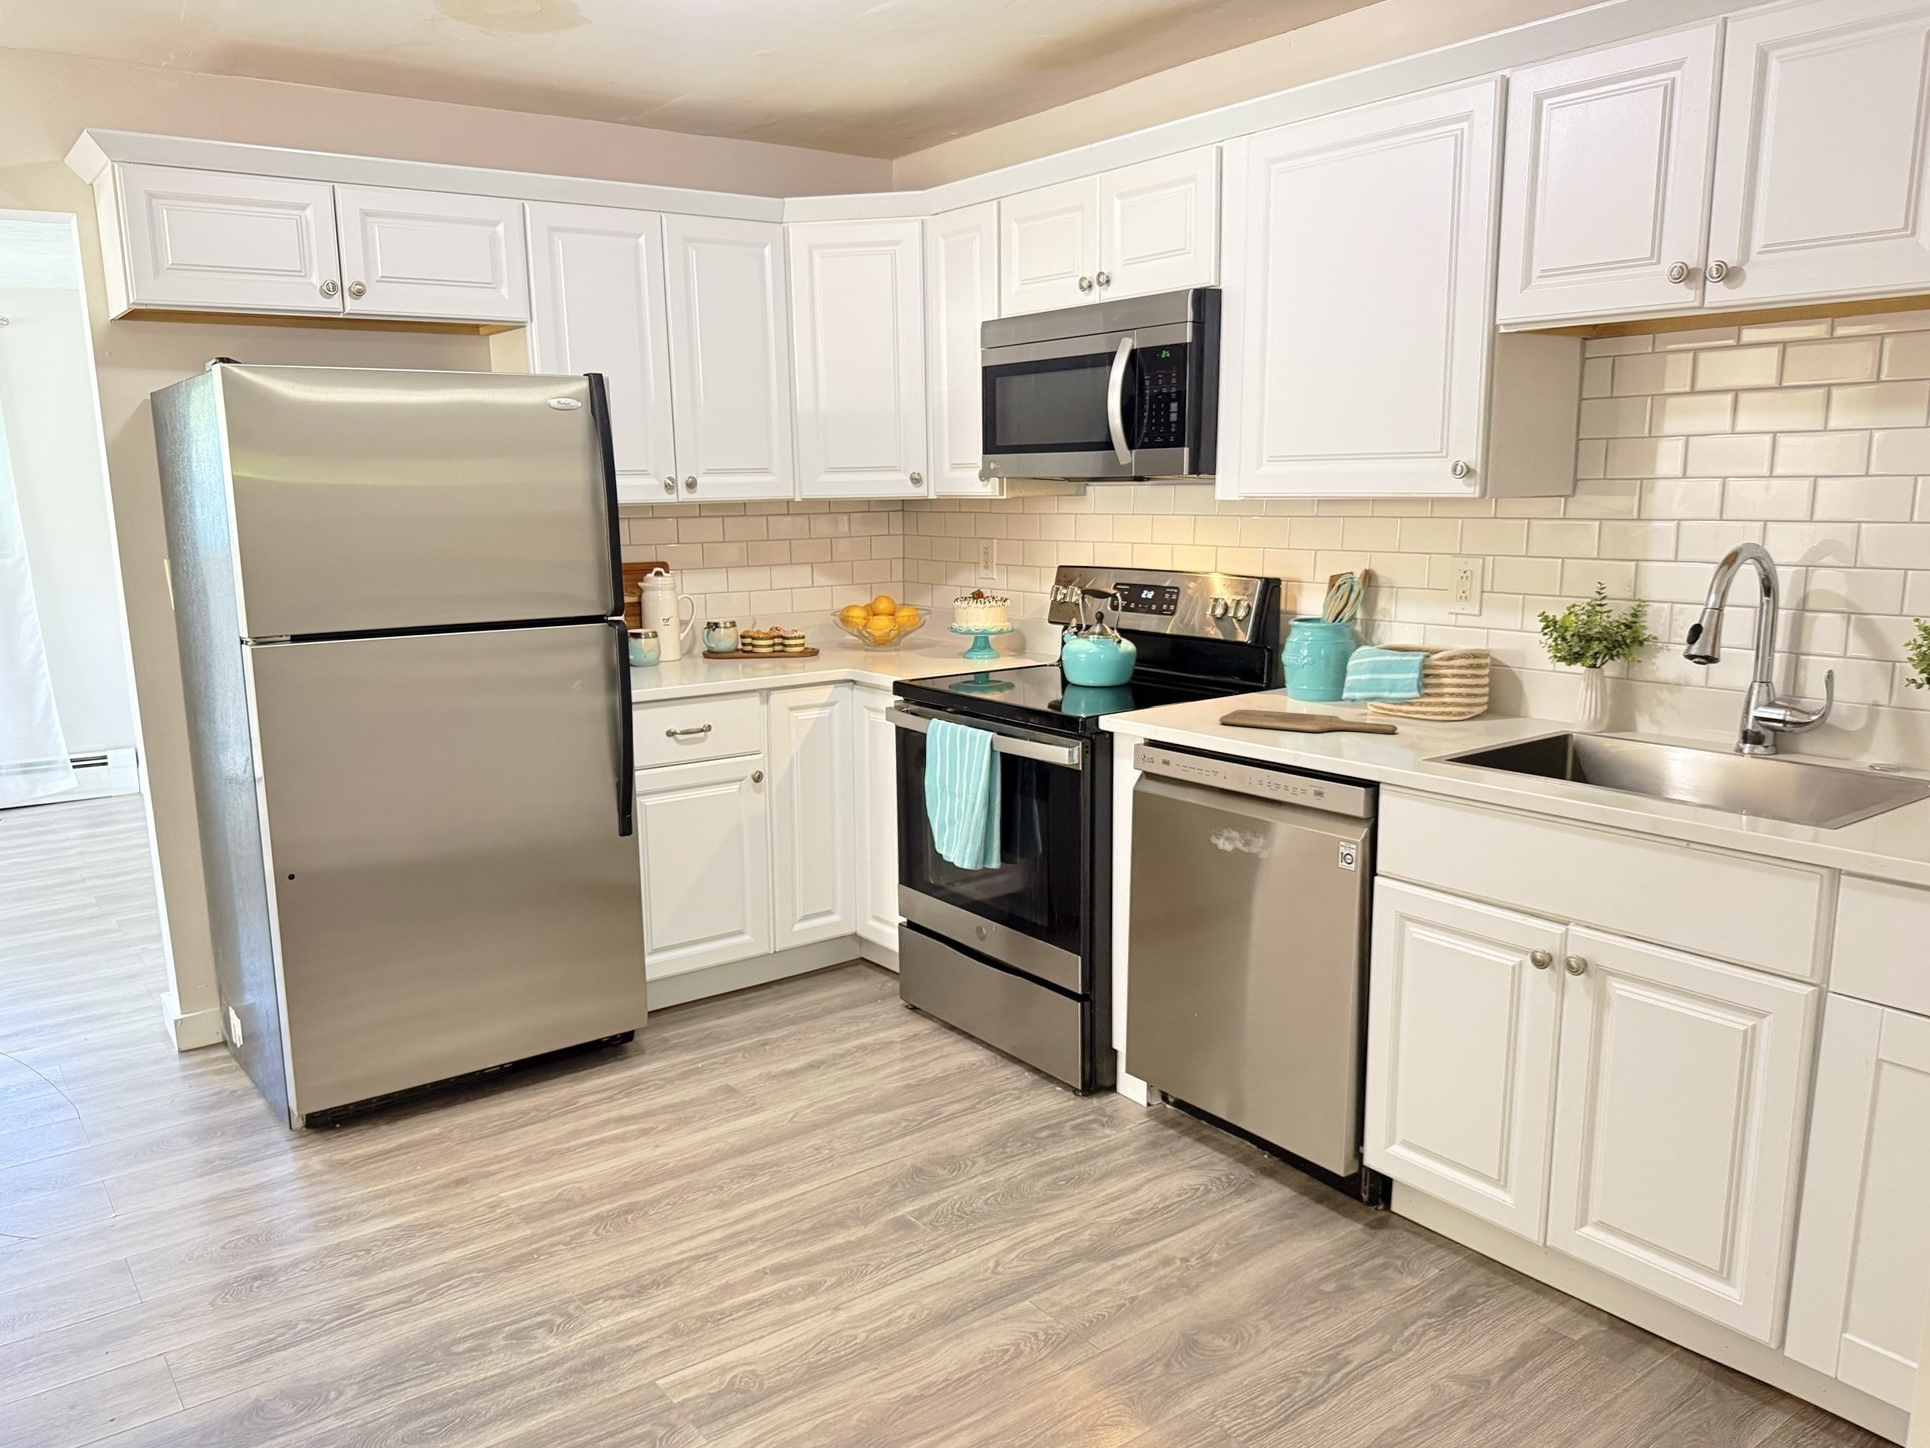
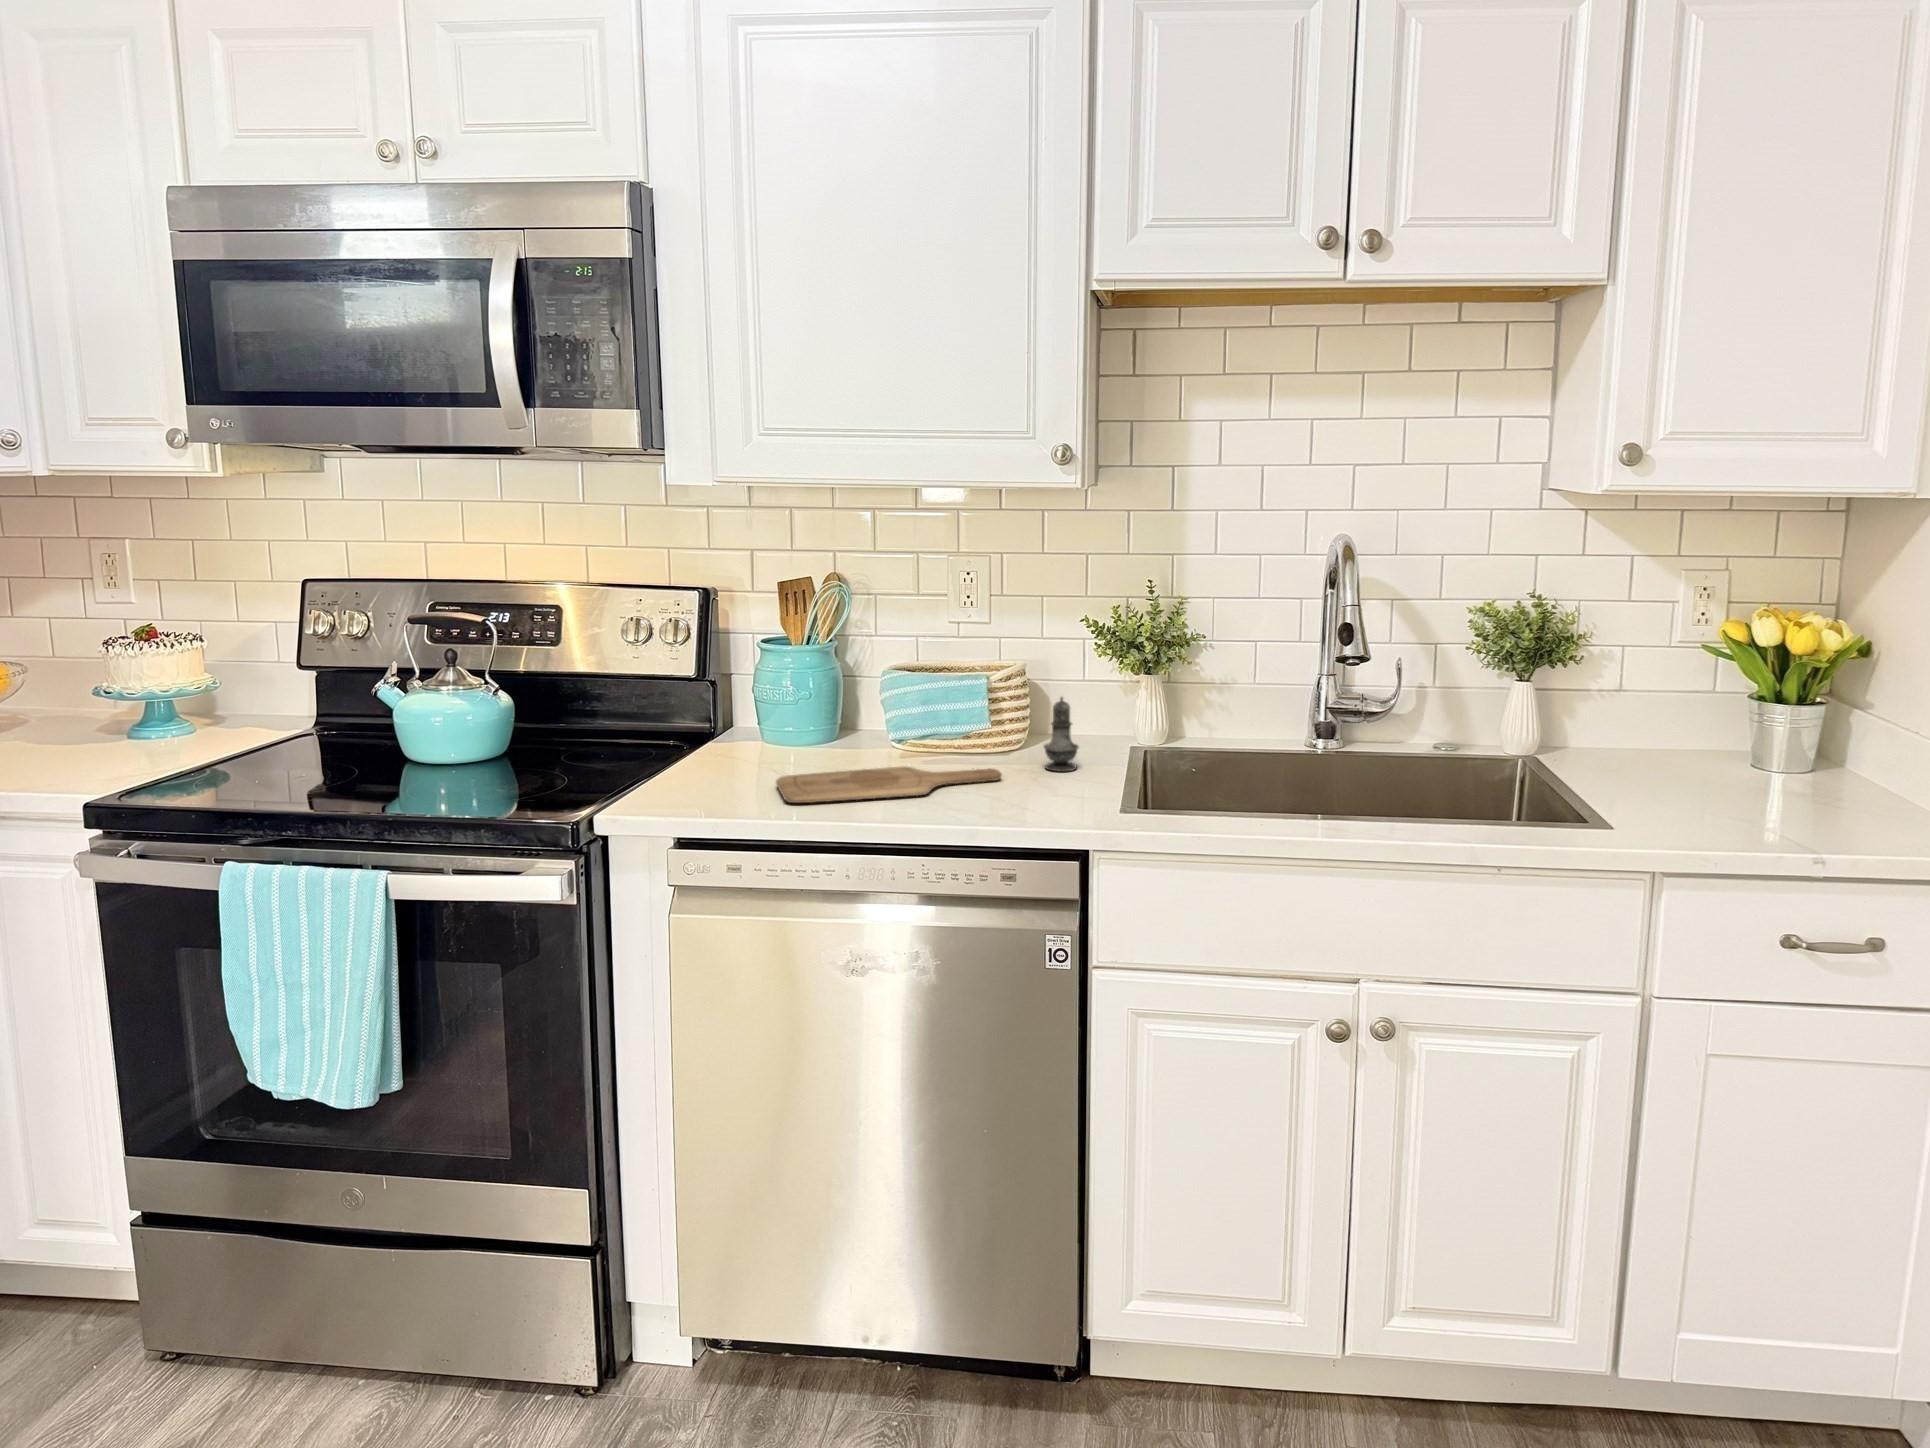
salt shaker: none [1446,674,1478,737] -> present [1044,697,1079,772]

